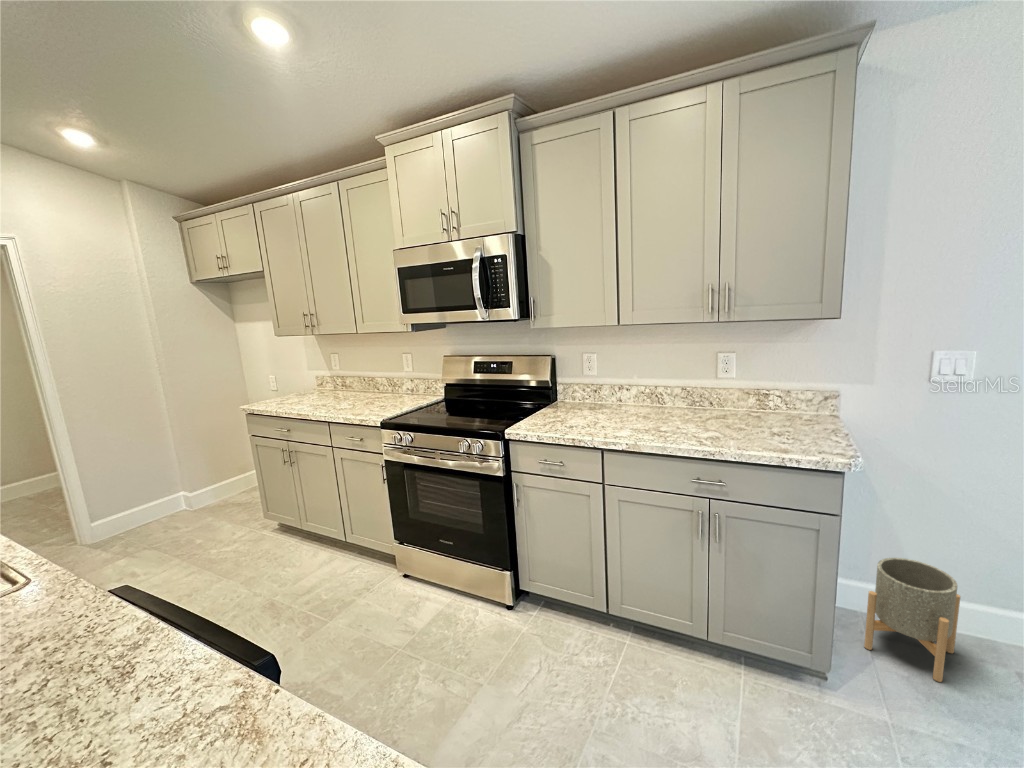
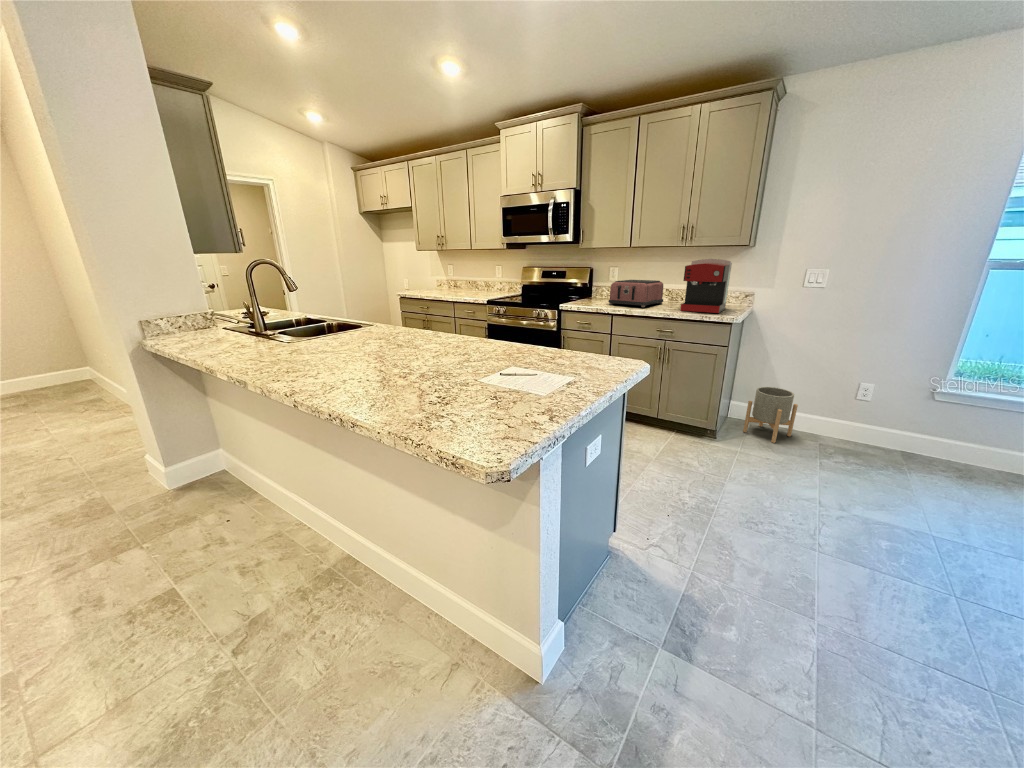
coffee maker: none [724,340,804,441] -> present [680,259,732,313]
toaster: none [590,374,680,430] -> present [608,280,663,307]

